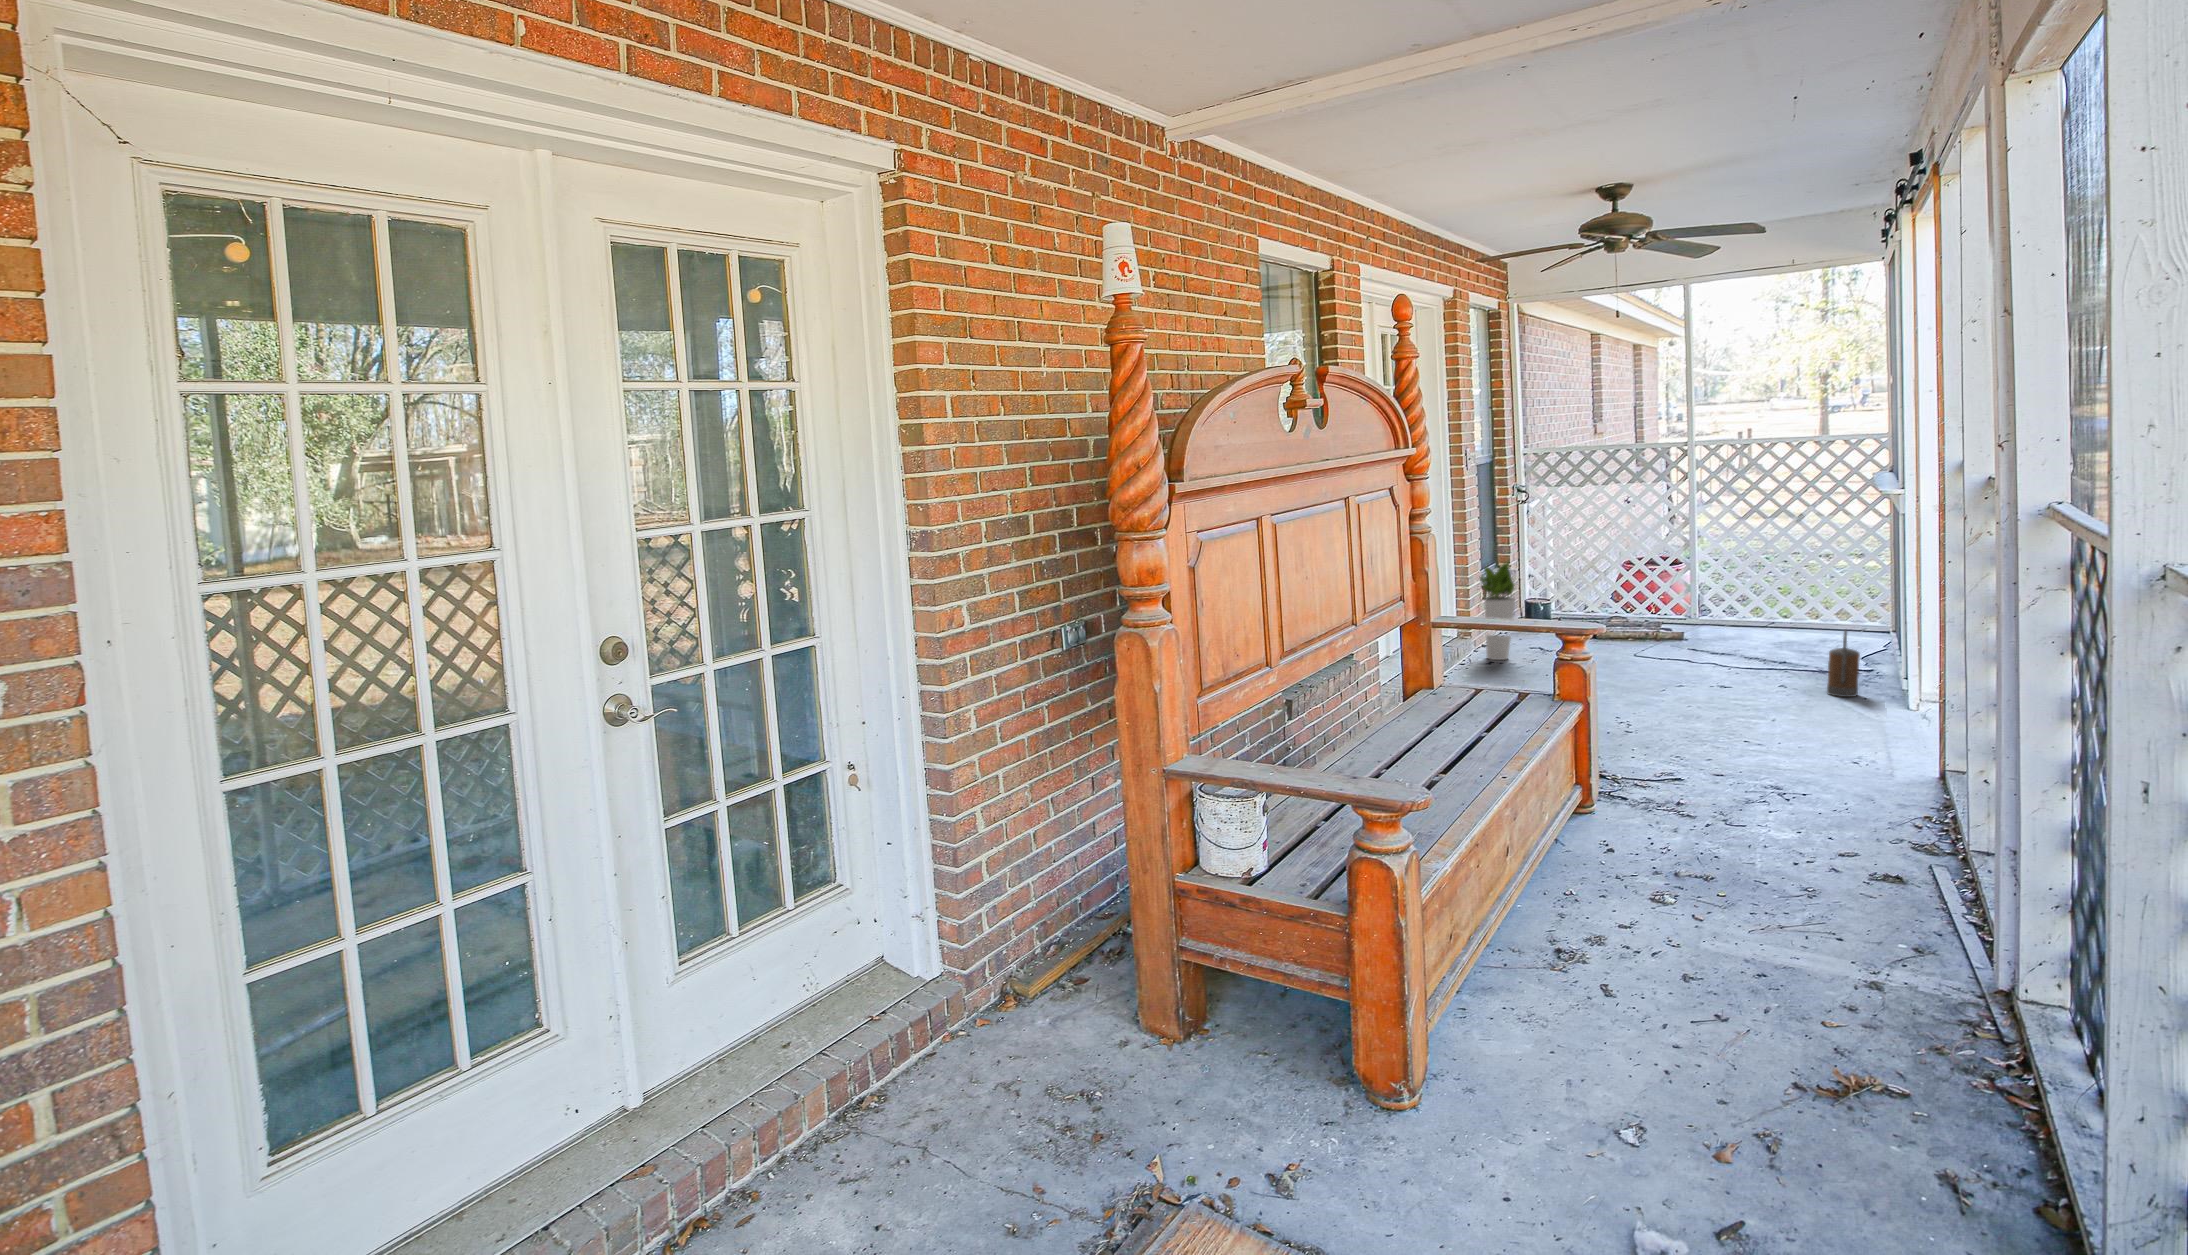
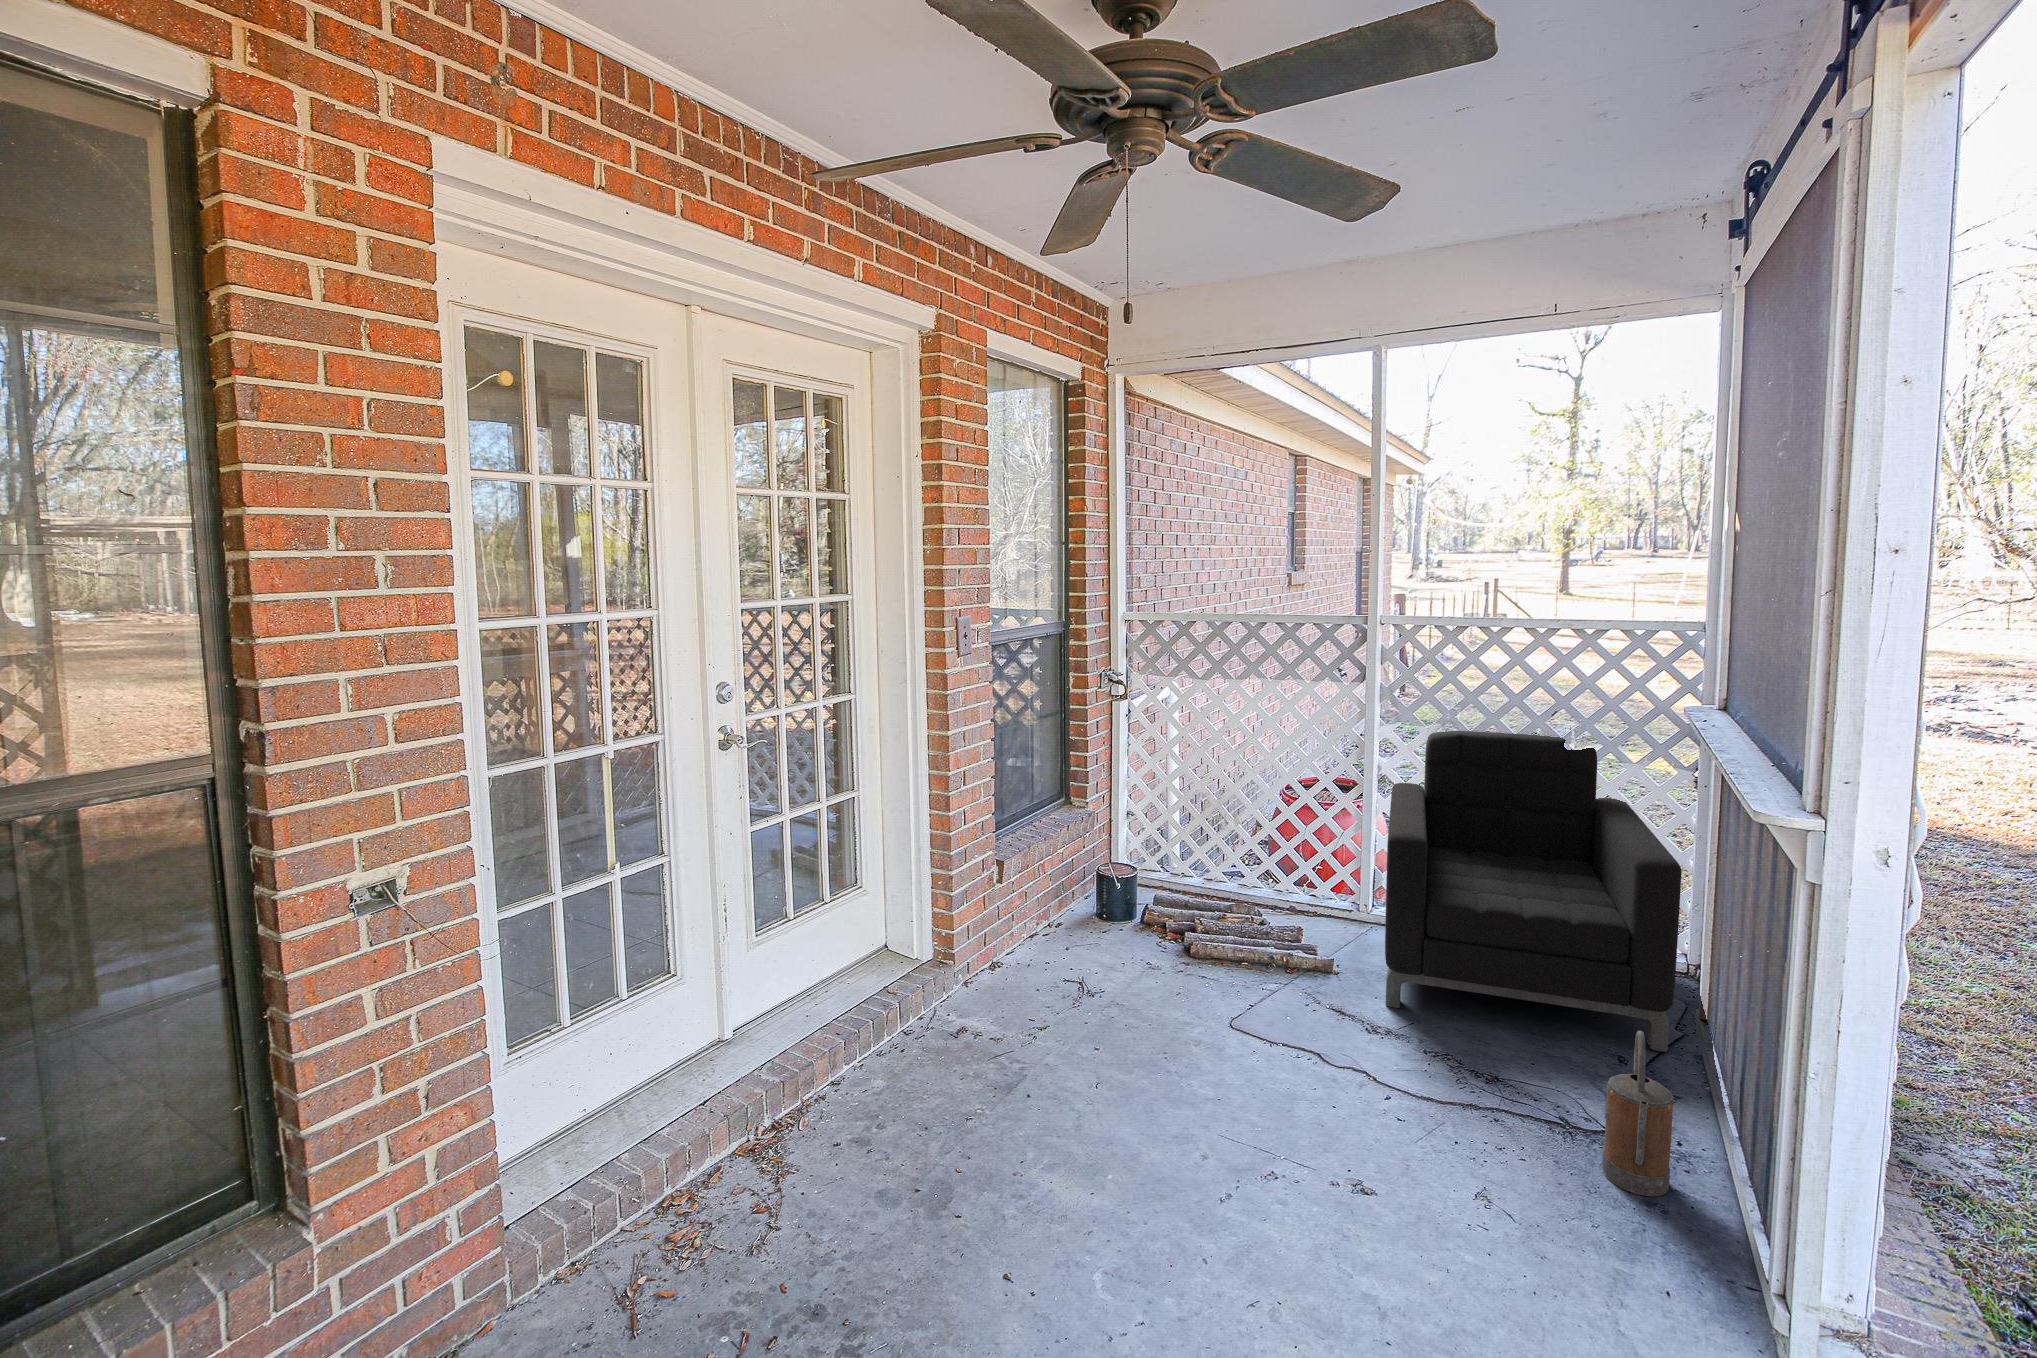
armchair: none [1701,513,1873,666] -> present [1385,731,1682,1052]
planter: present [1480,562,1515,660] -> none [995,805,1063,987]

